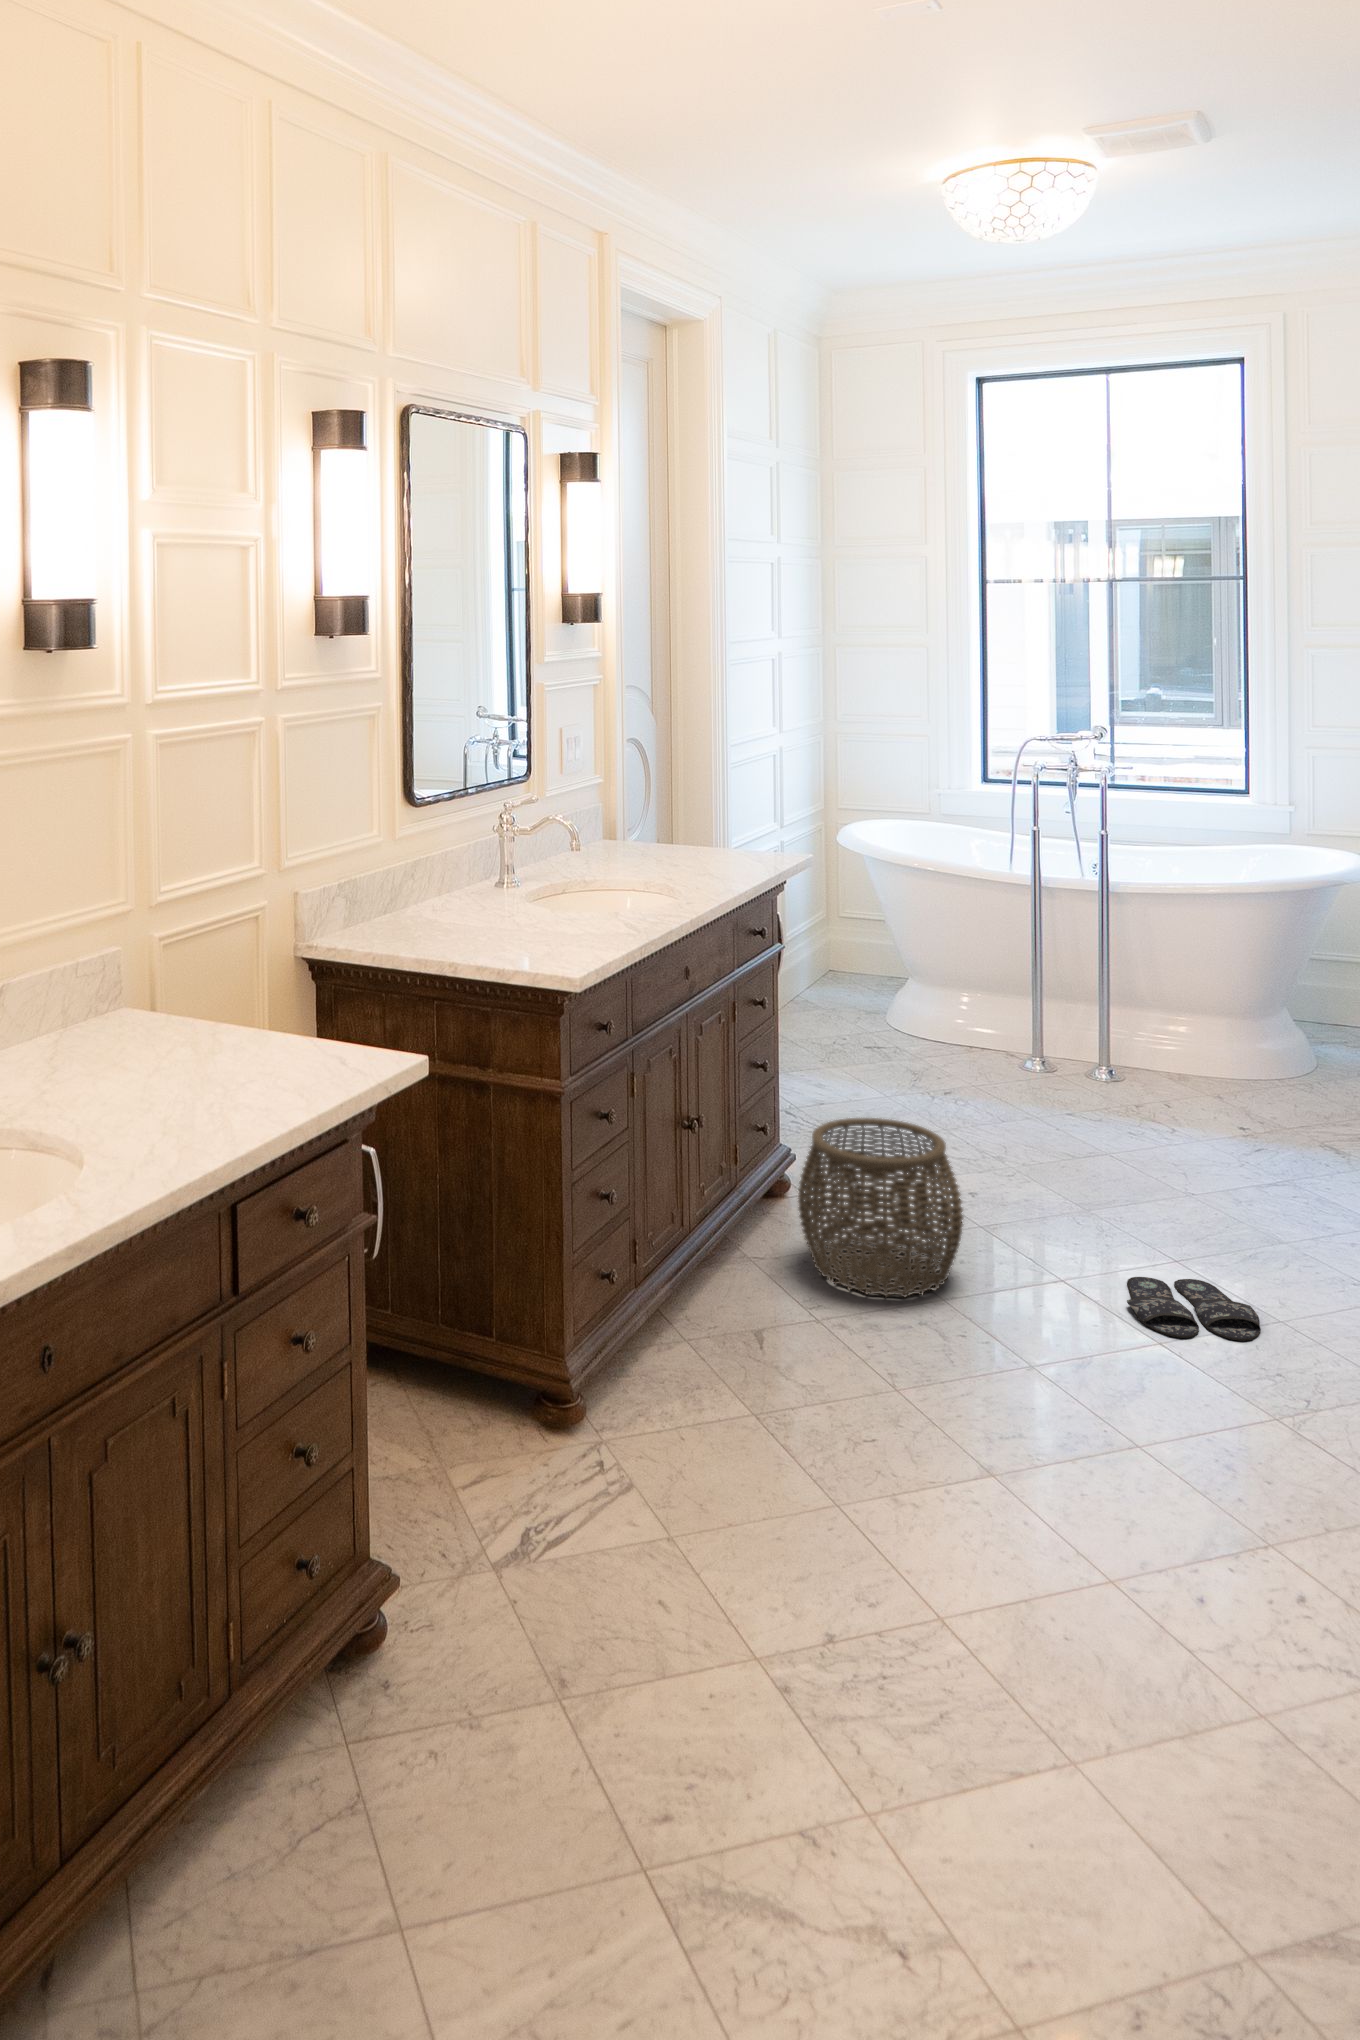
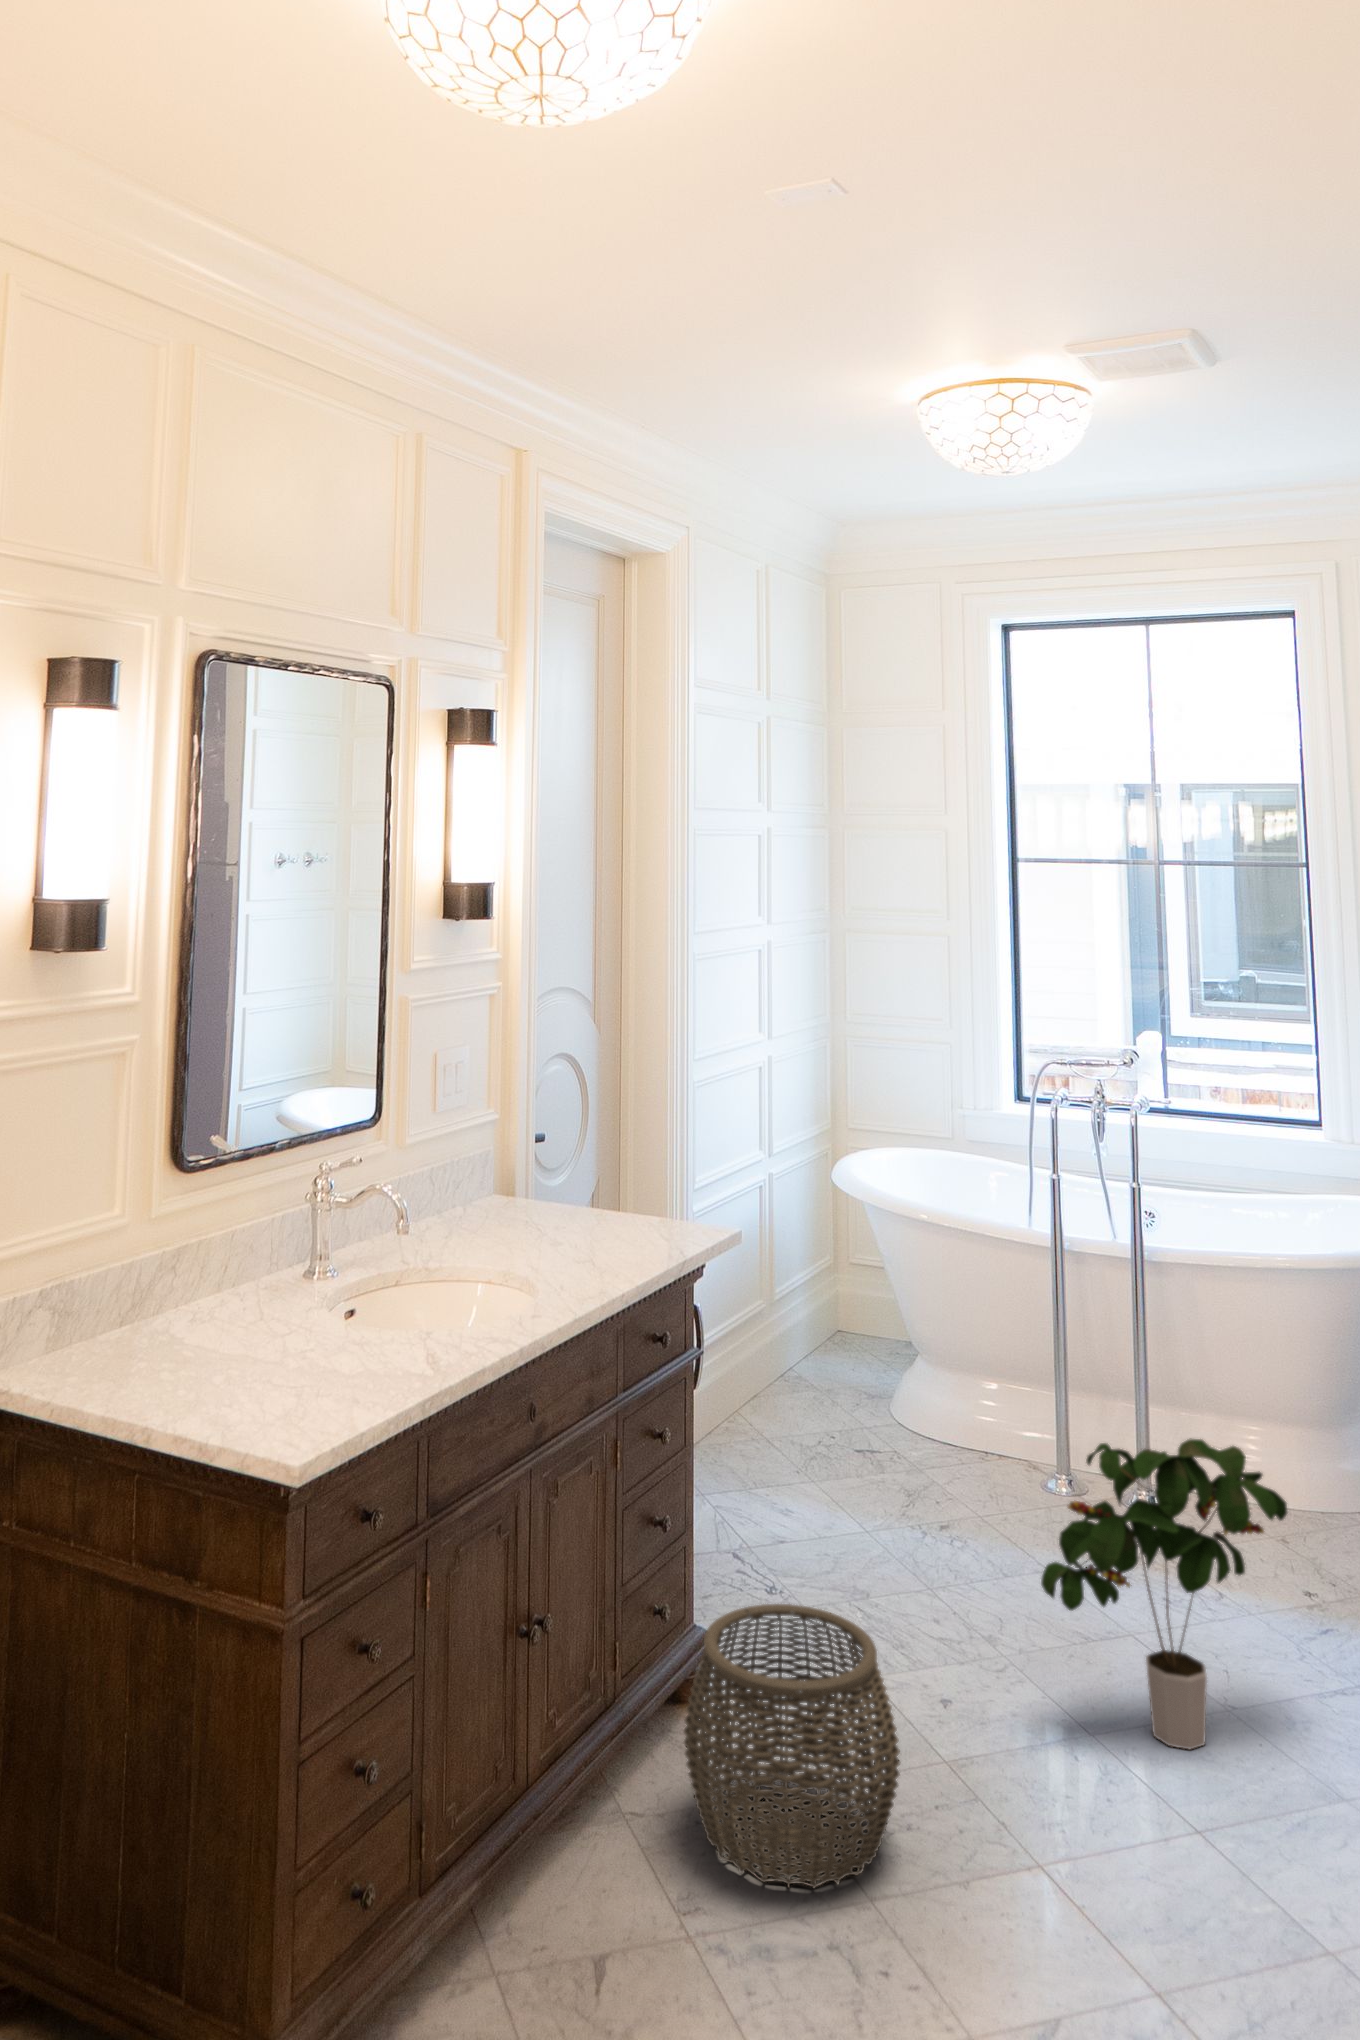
potted plant: none [1056,1001,1249,1221] -> present [1041,1438,1287,1749]
slippers: present [1127,1277,1261,1341] -> none [1111,1853,1287,1982]

